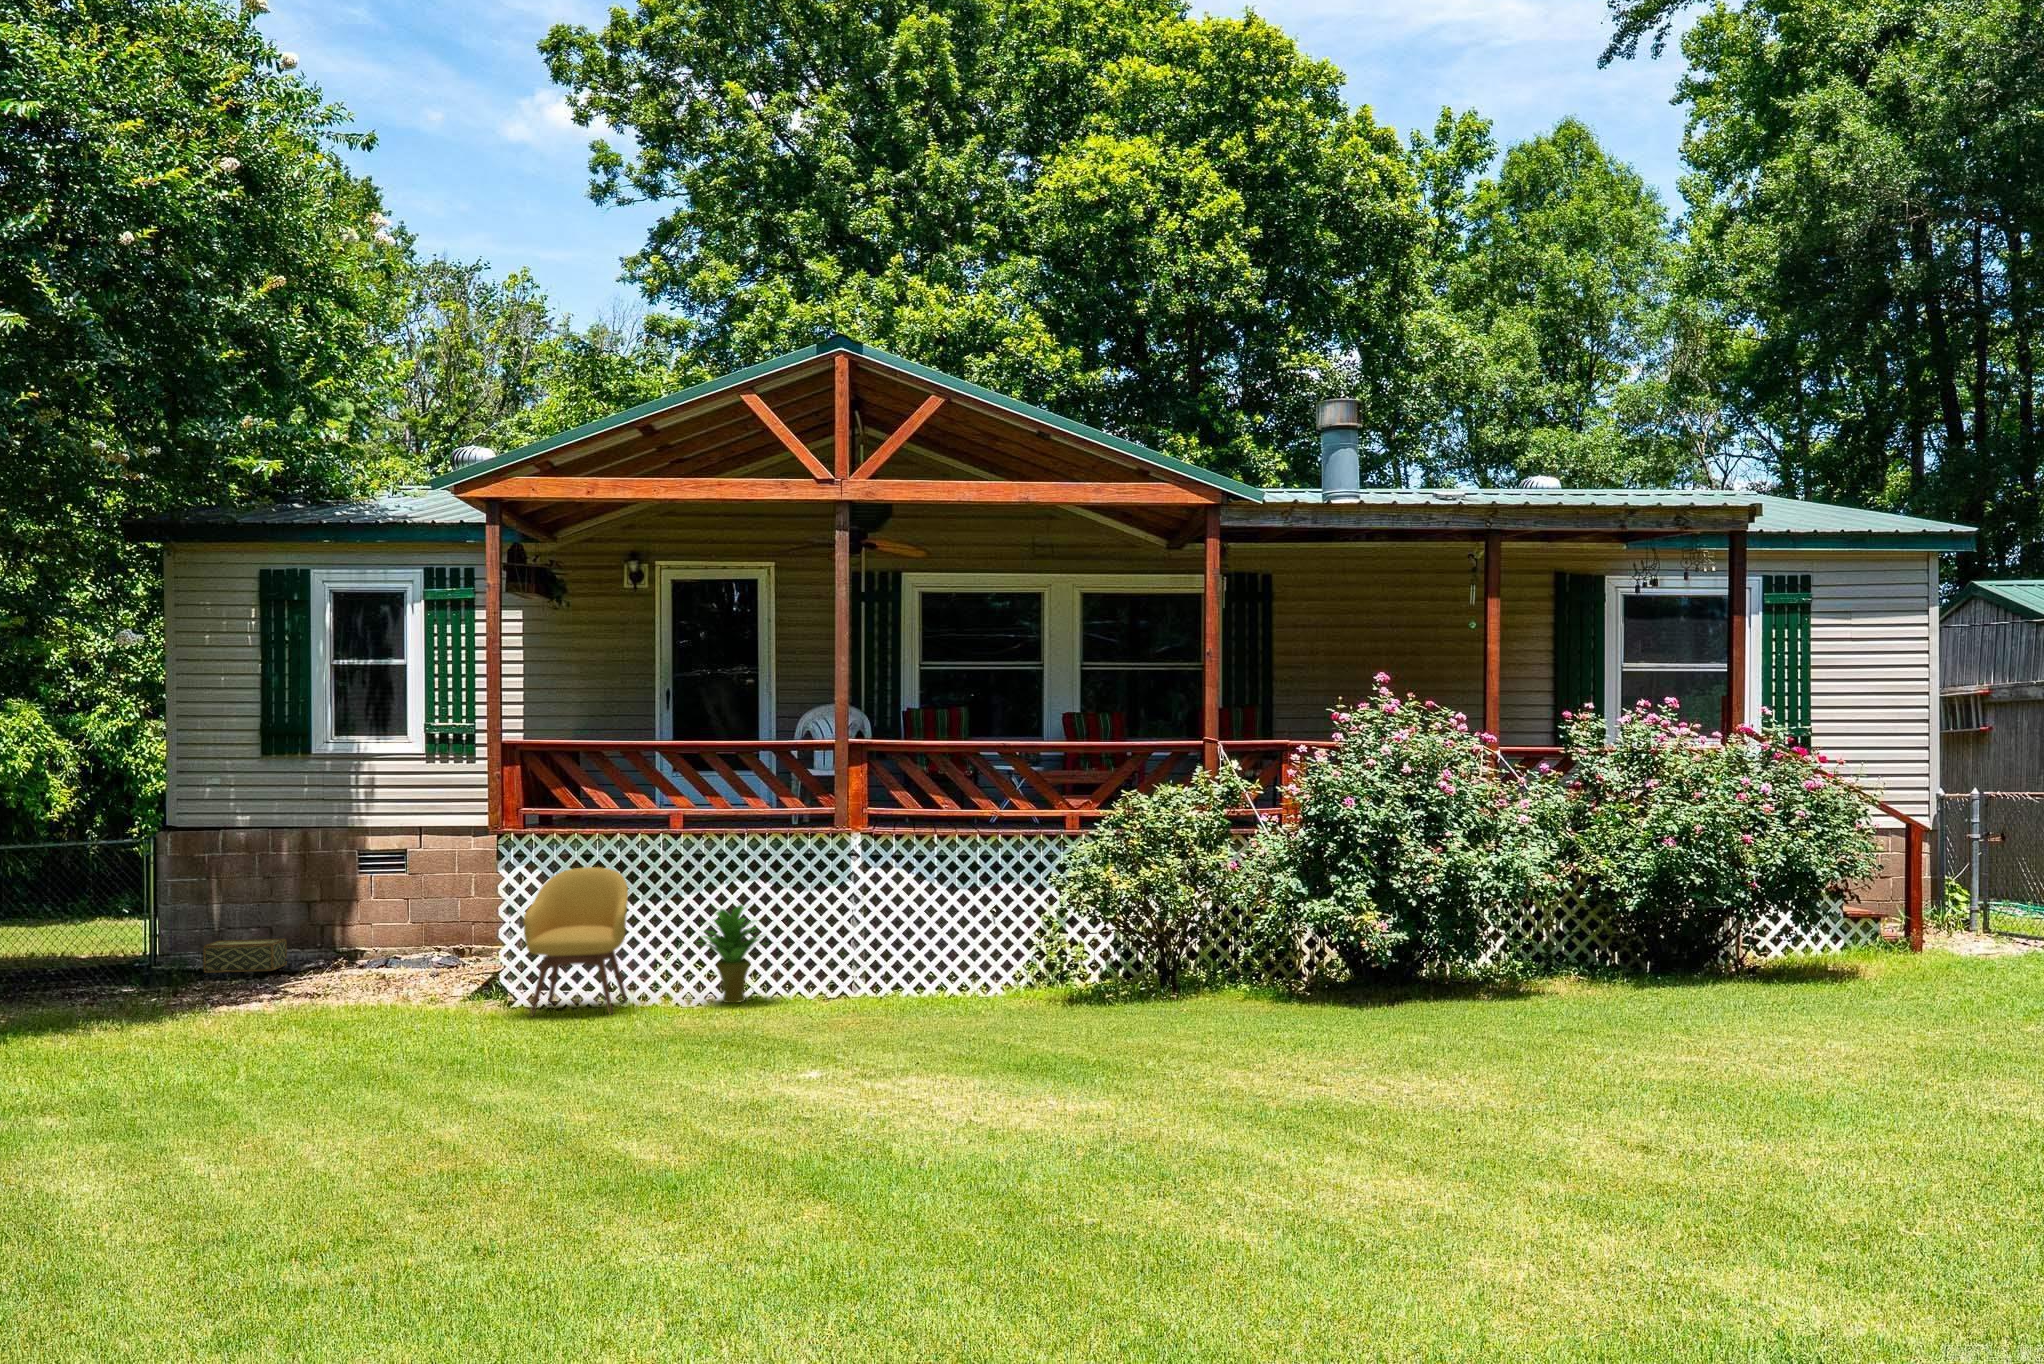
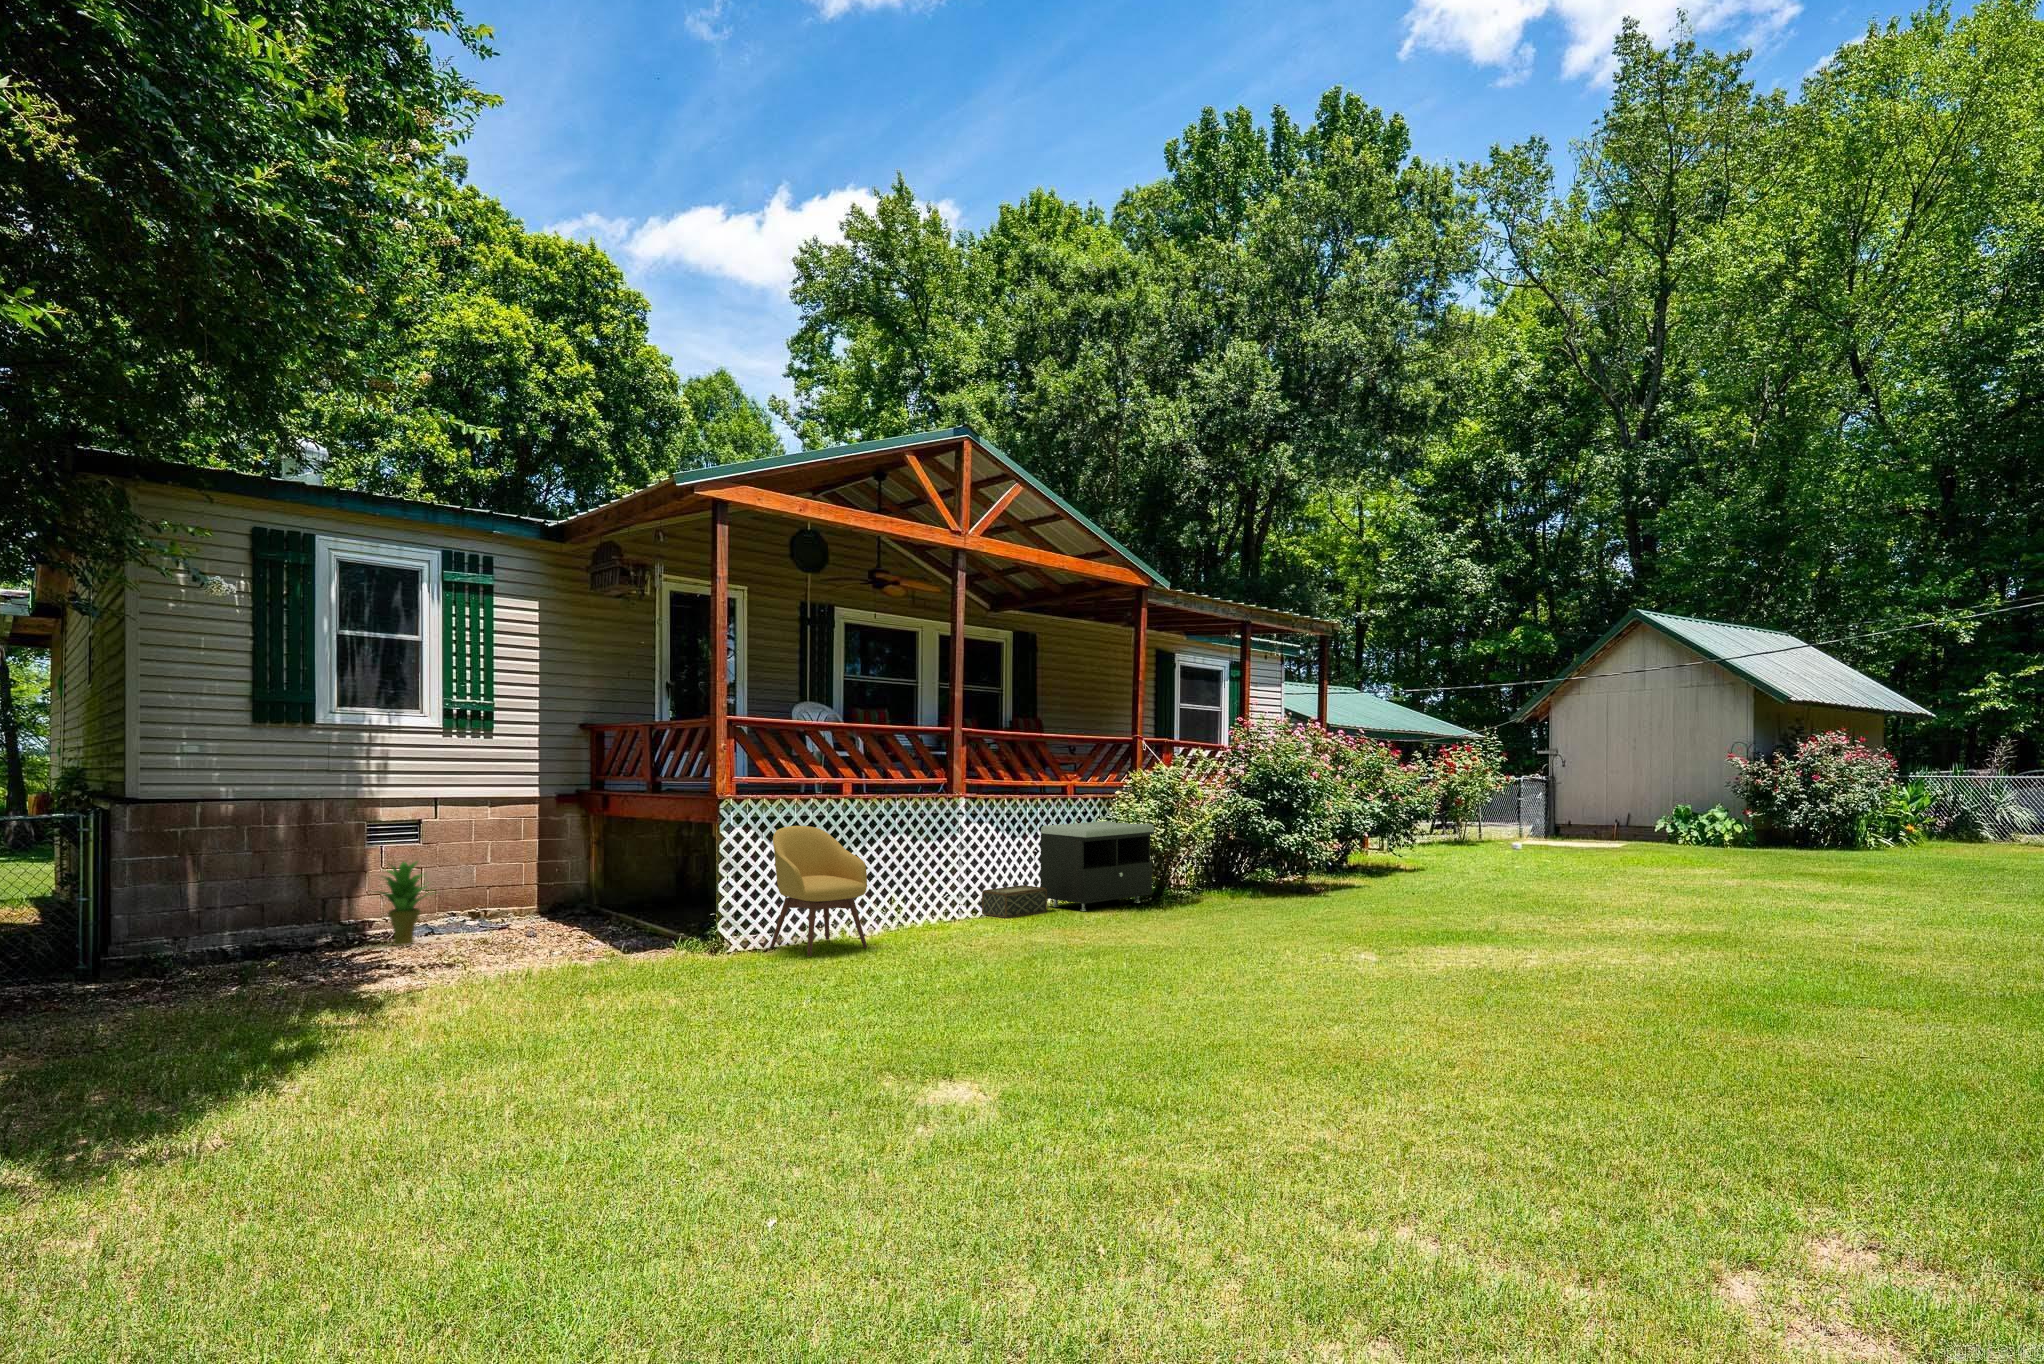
storage bench: none [993,875,1146,1000] -> present [1040,821,1154,911]
potted plant: present [703,904,761,1003] -> present [378,861,429,946]
woven basket: present [203,939,287,973] -> present [982,885,1047,918]

